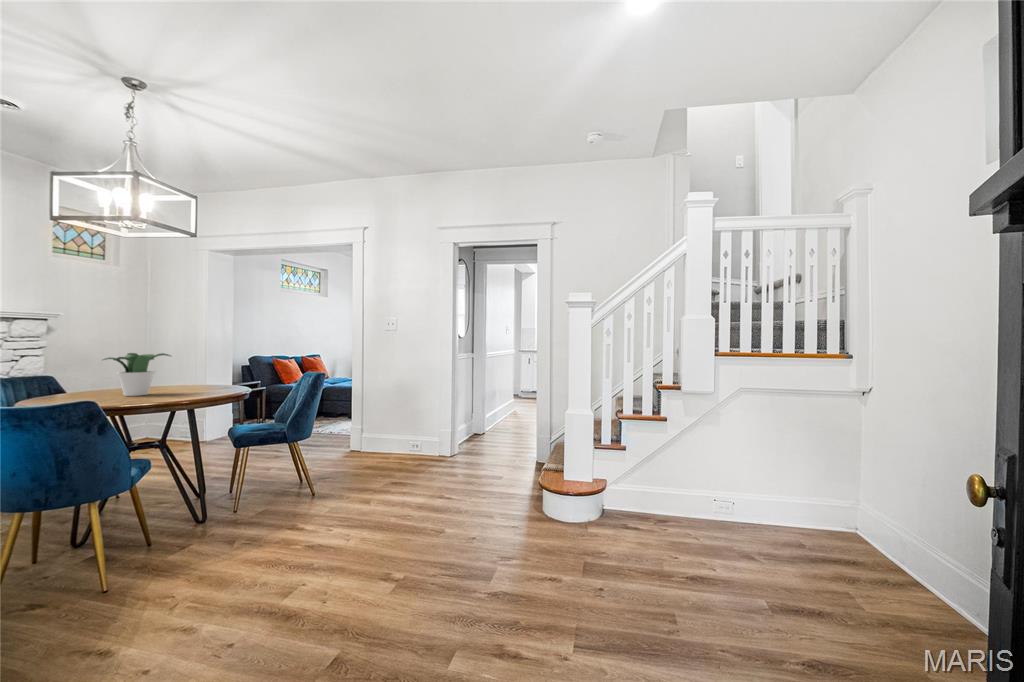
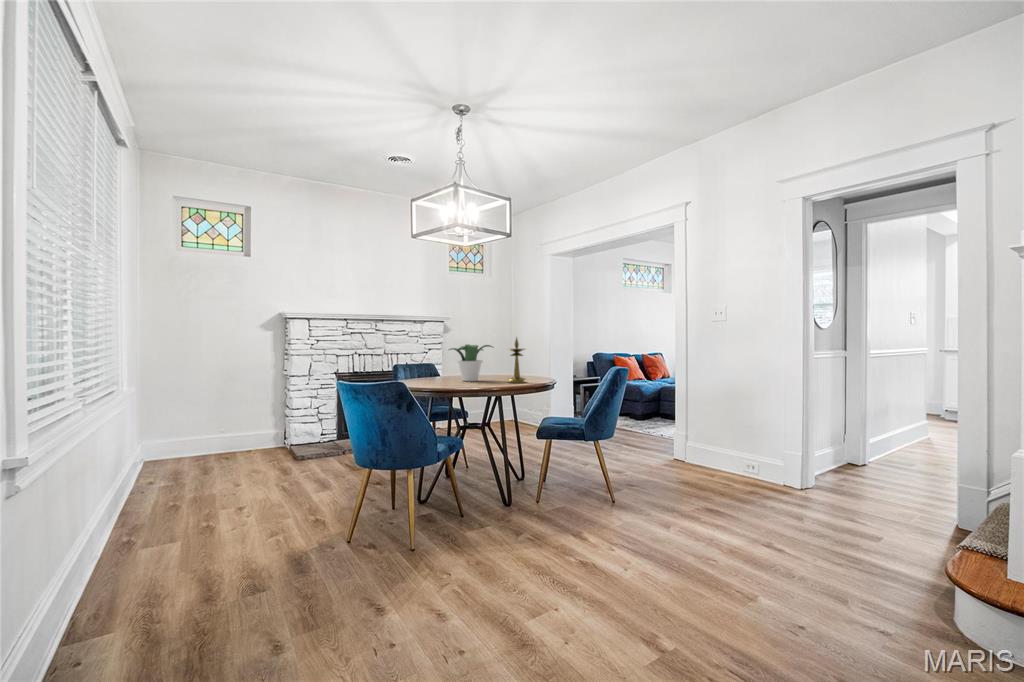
candlestick: none [196,345,221,395] -> present [508,338,526,383]

